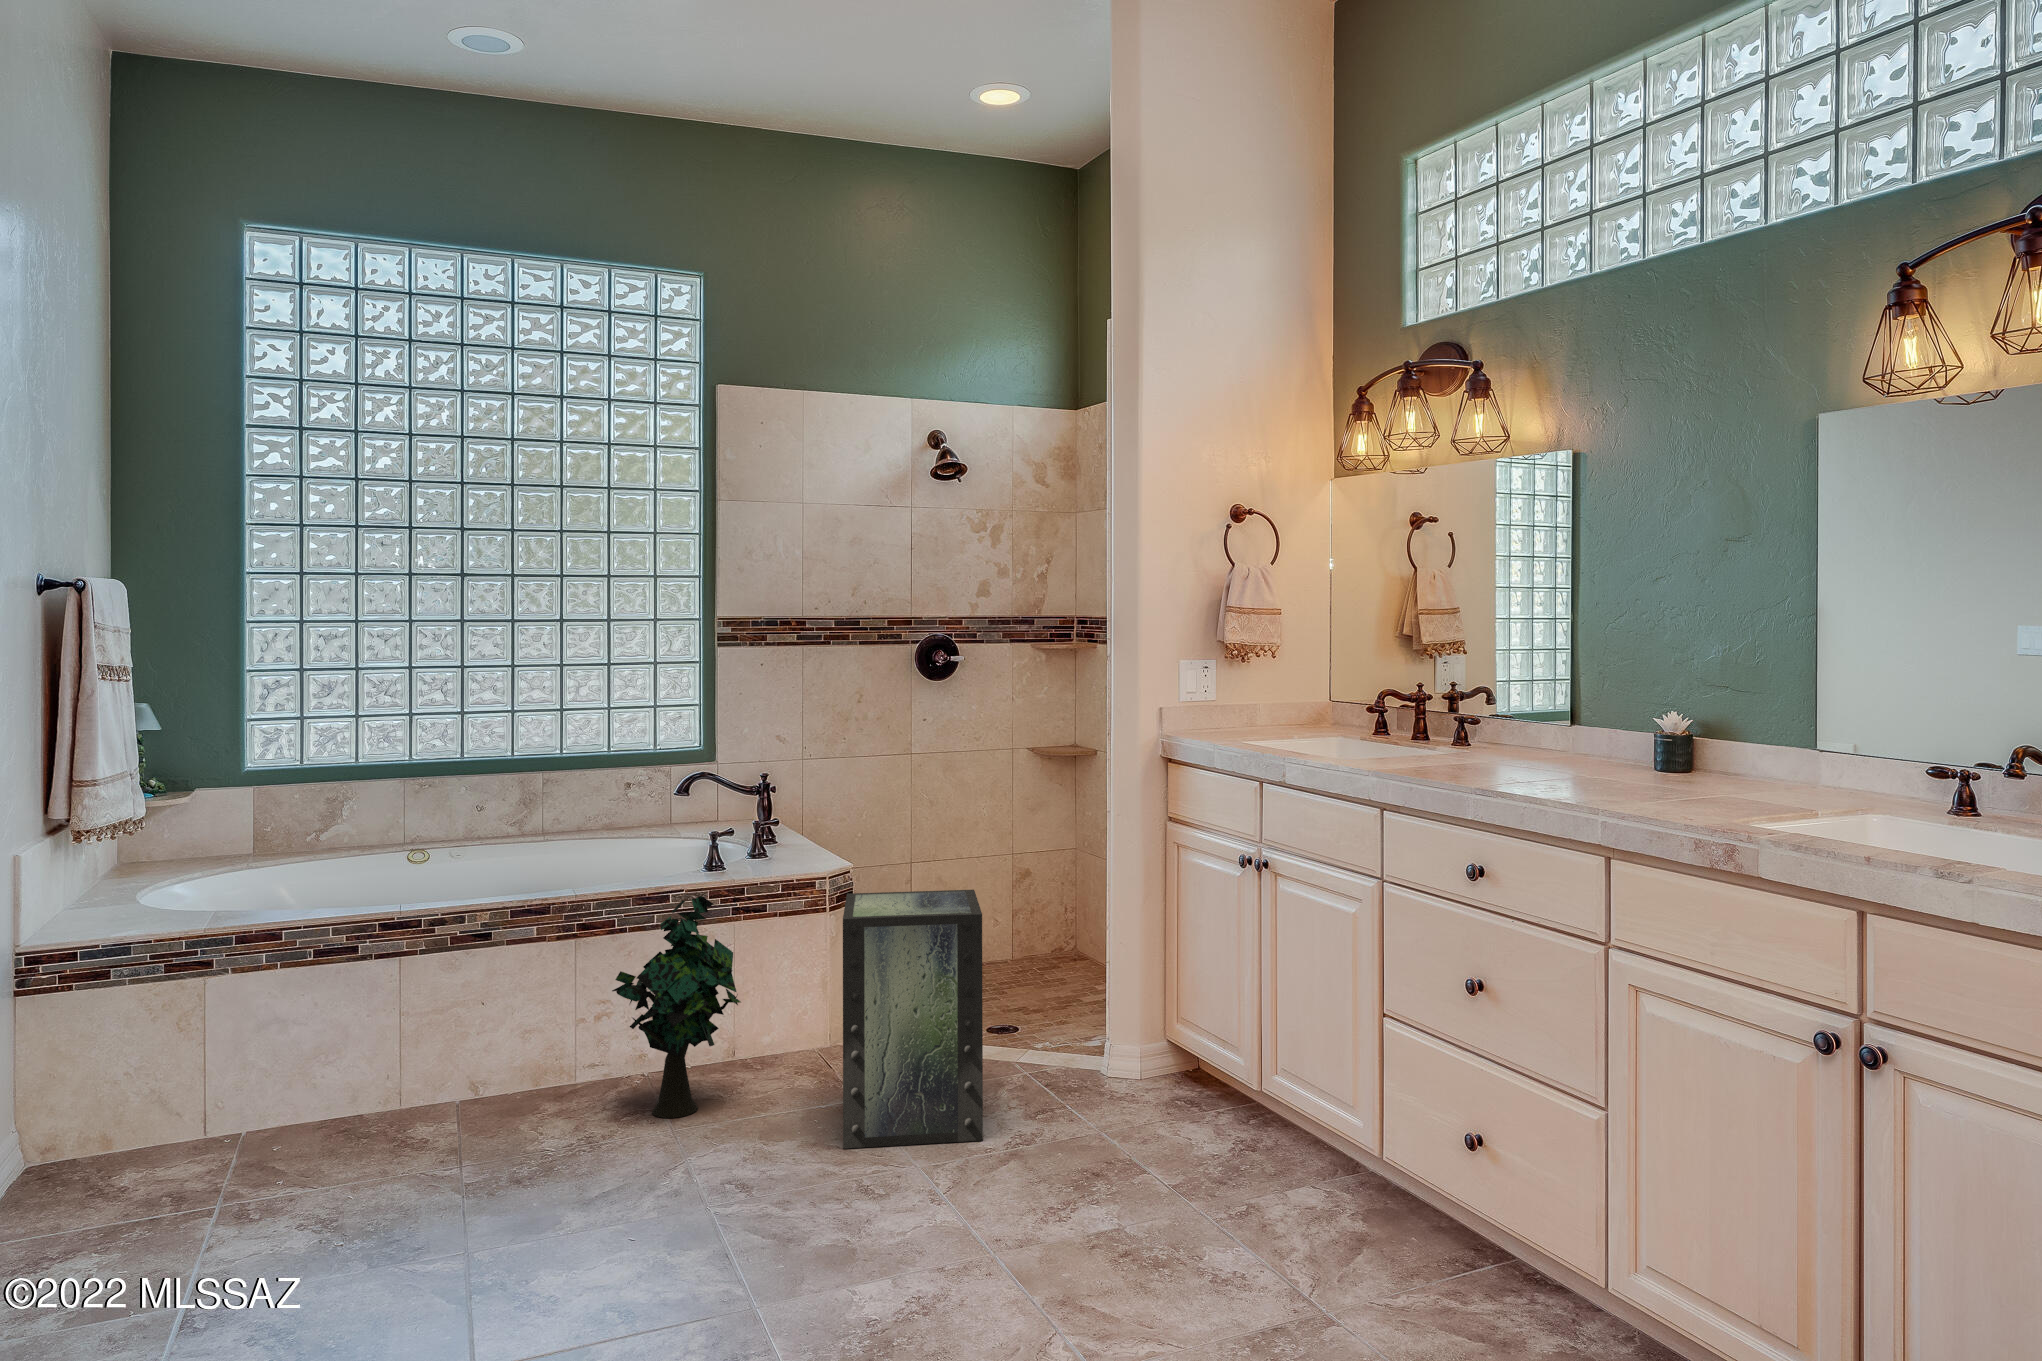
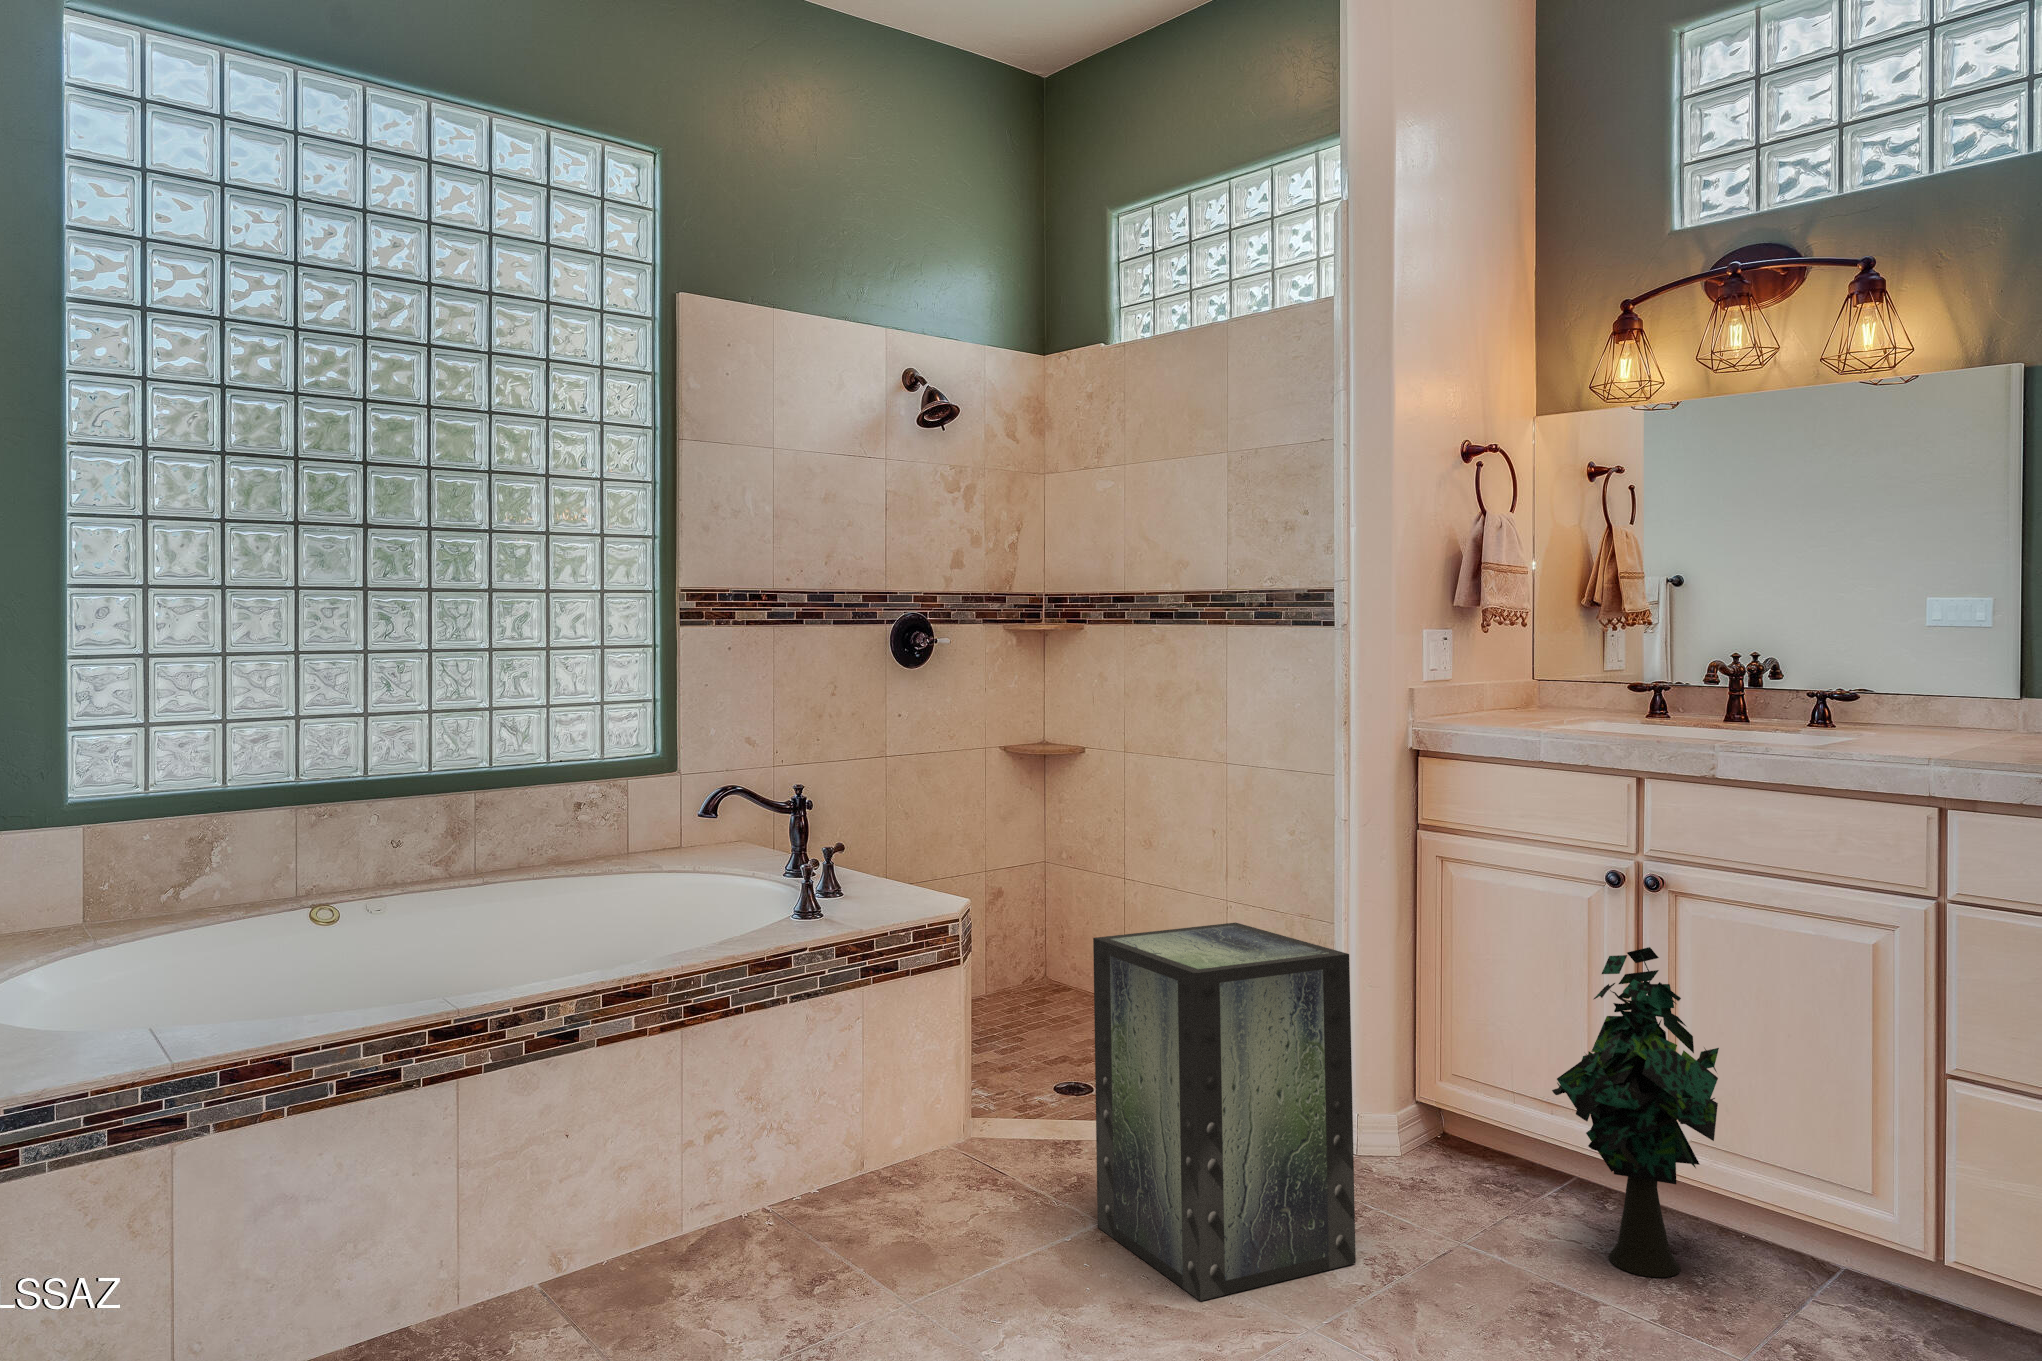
decorative plant: present [612,896,741,1118] -> present [1552,947,1719,1277]

